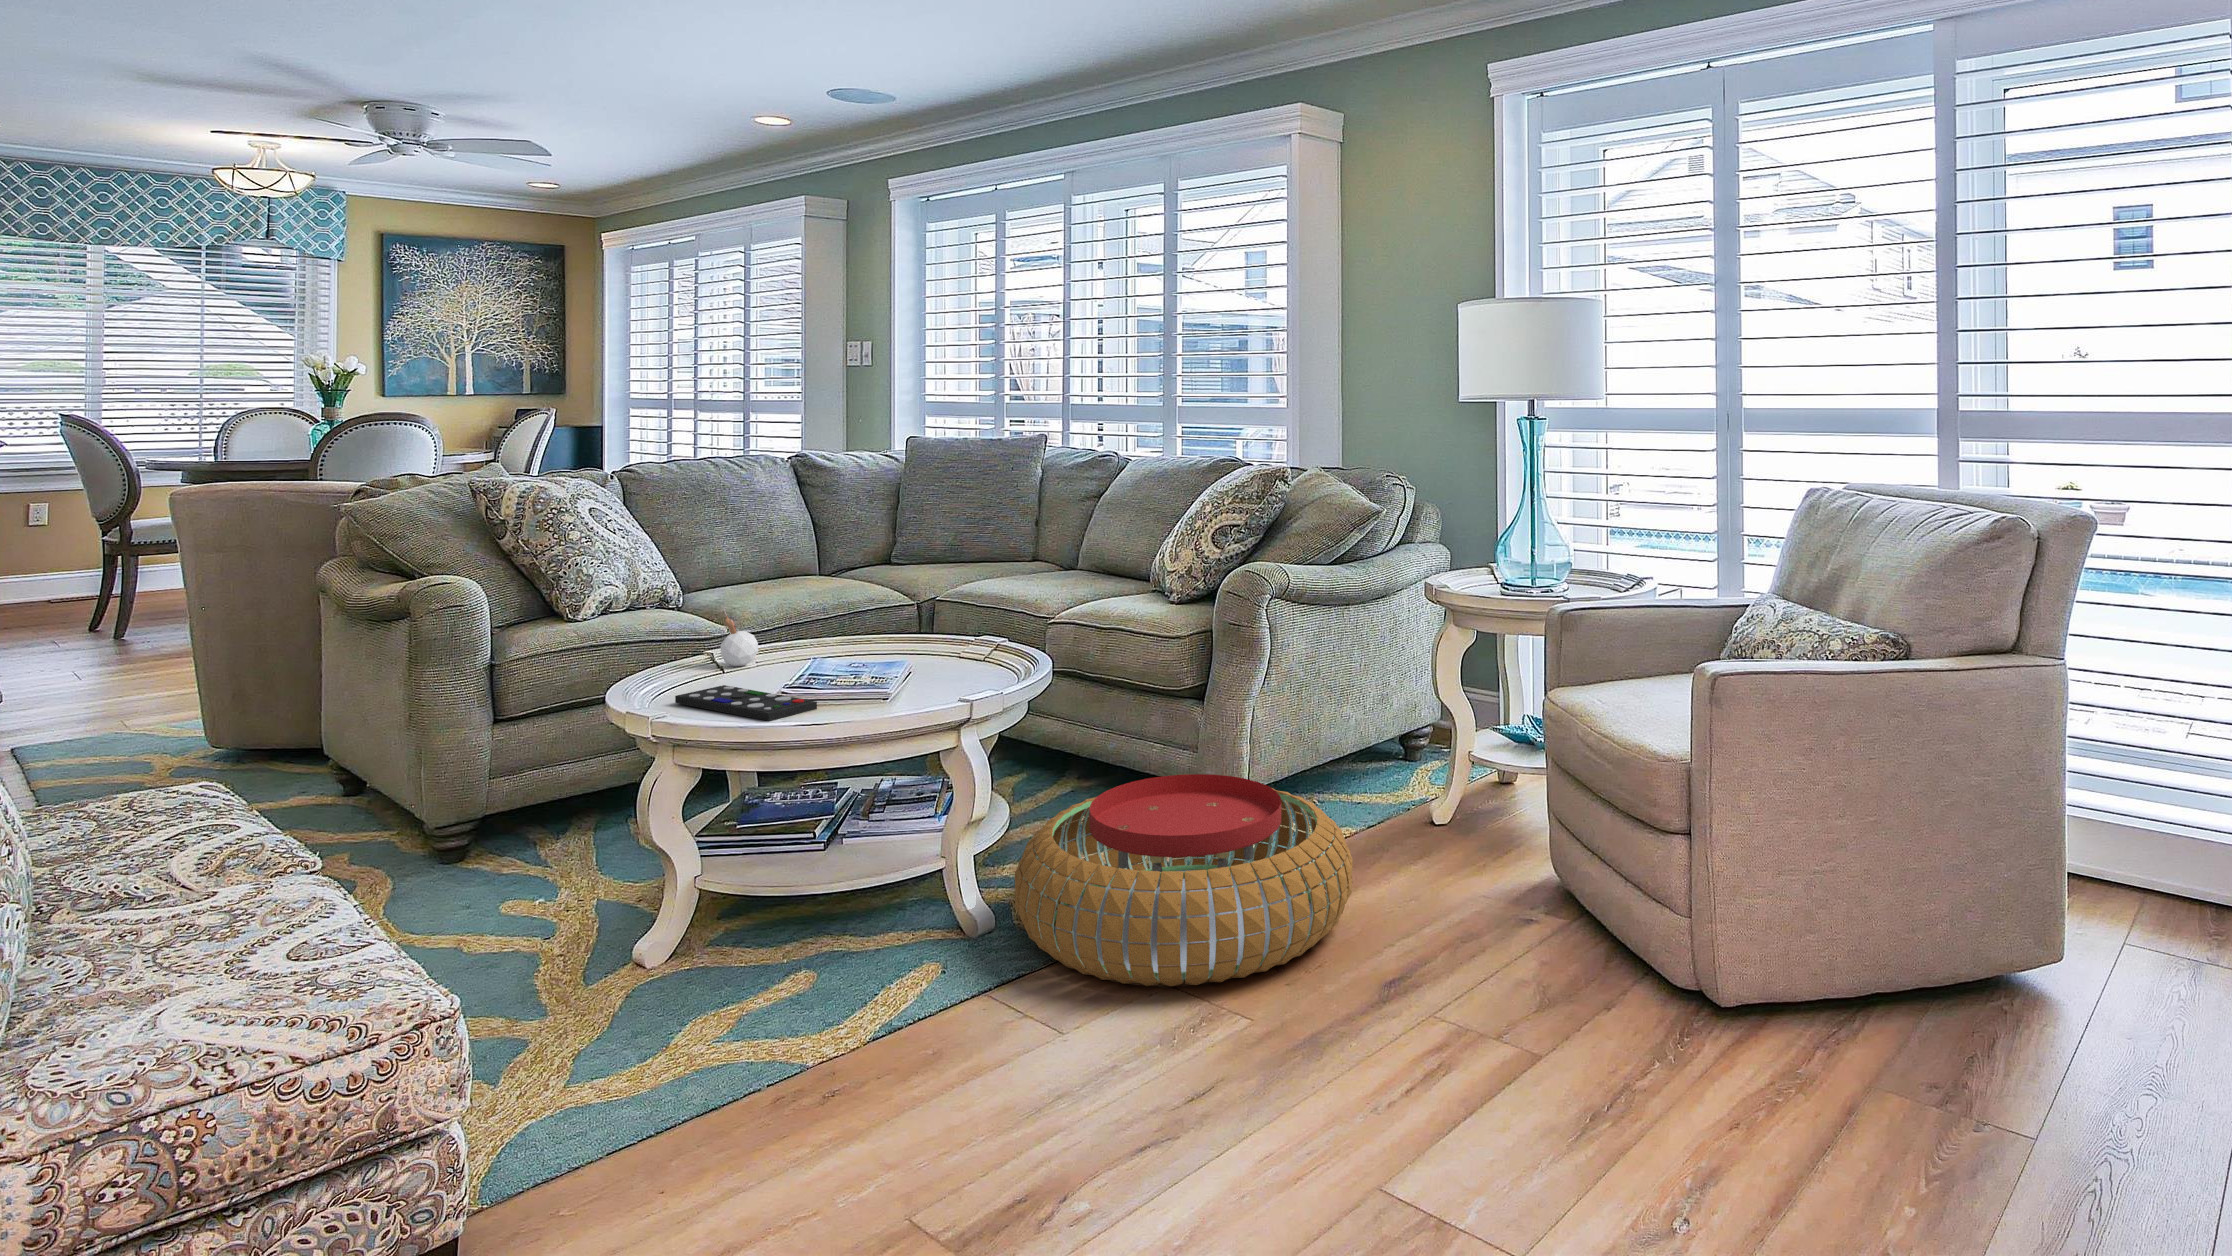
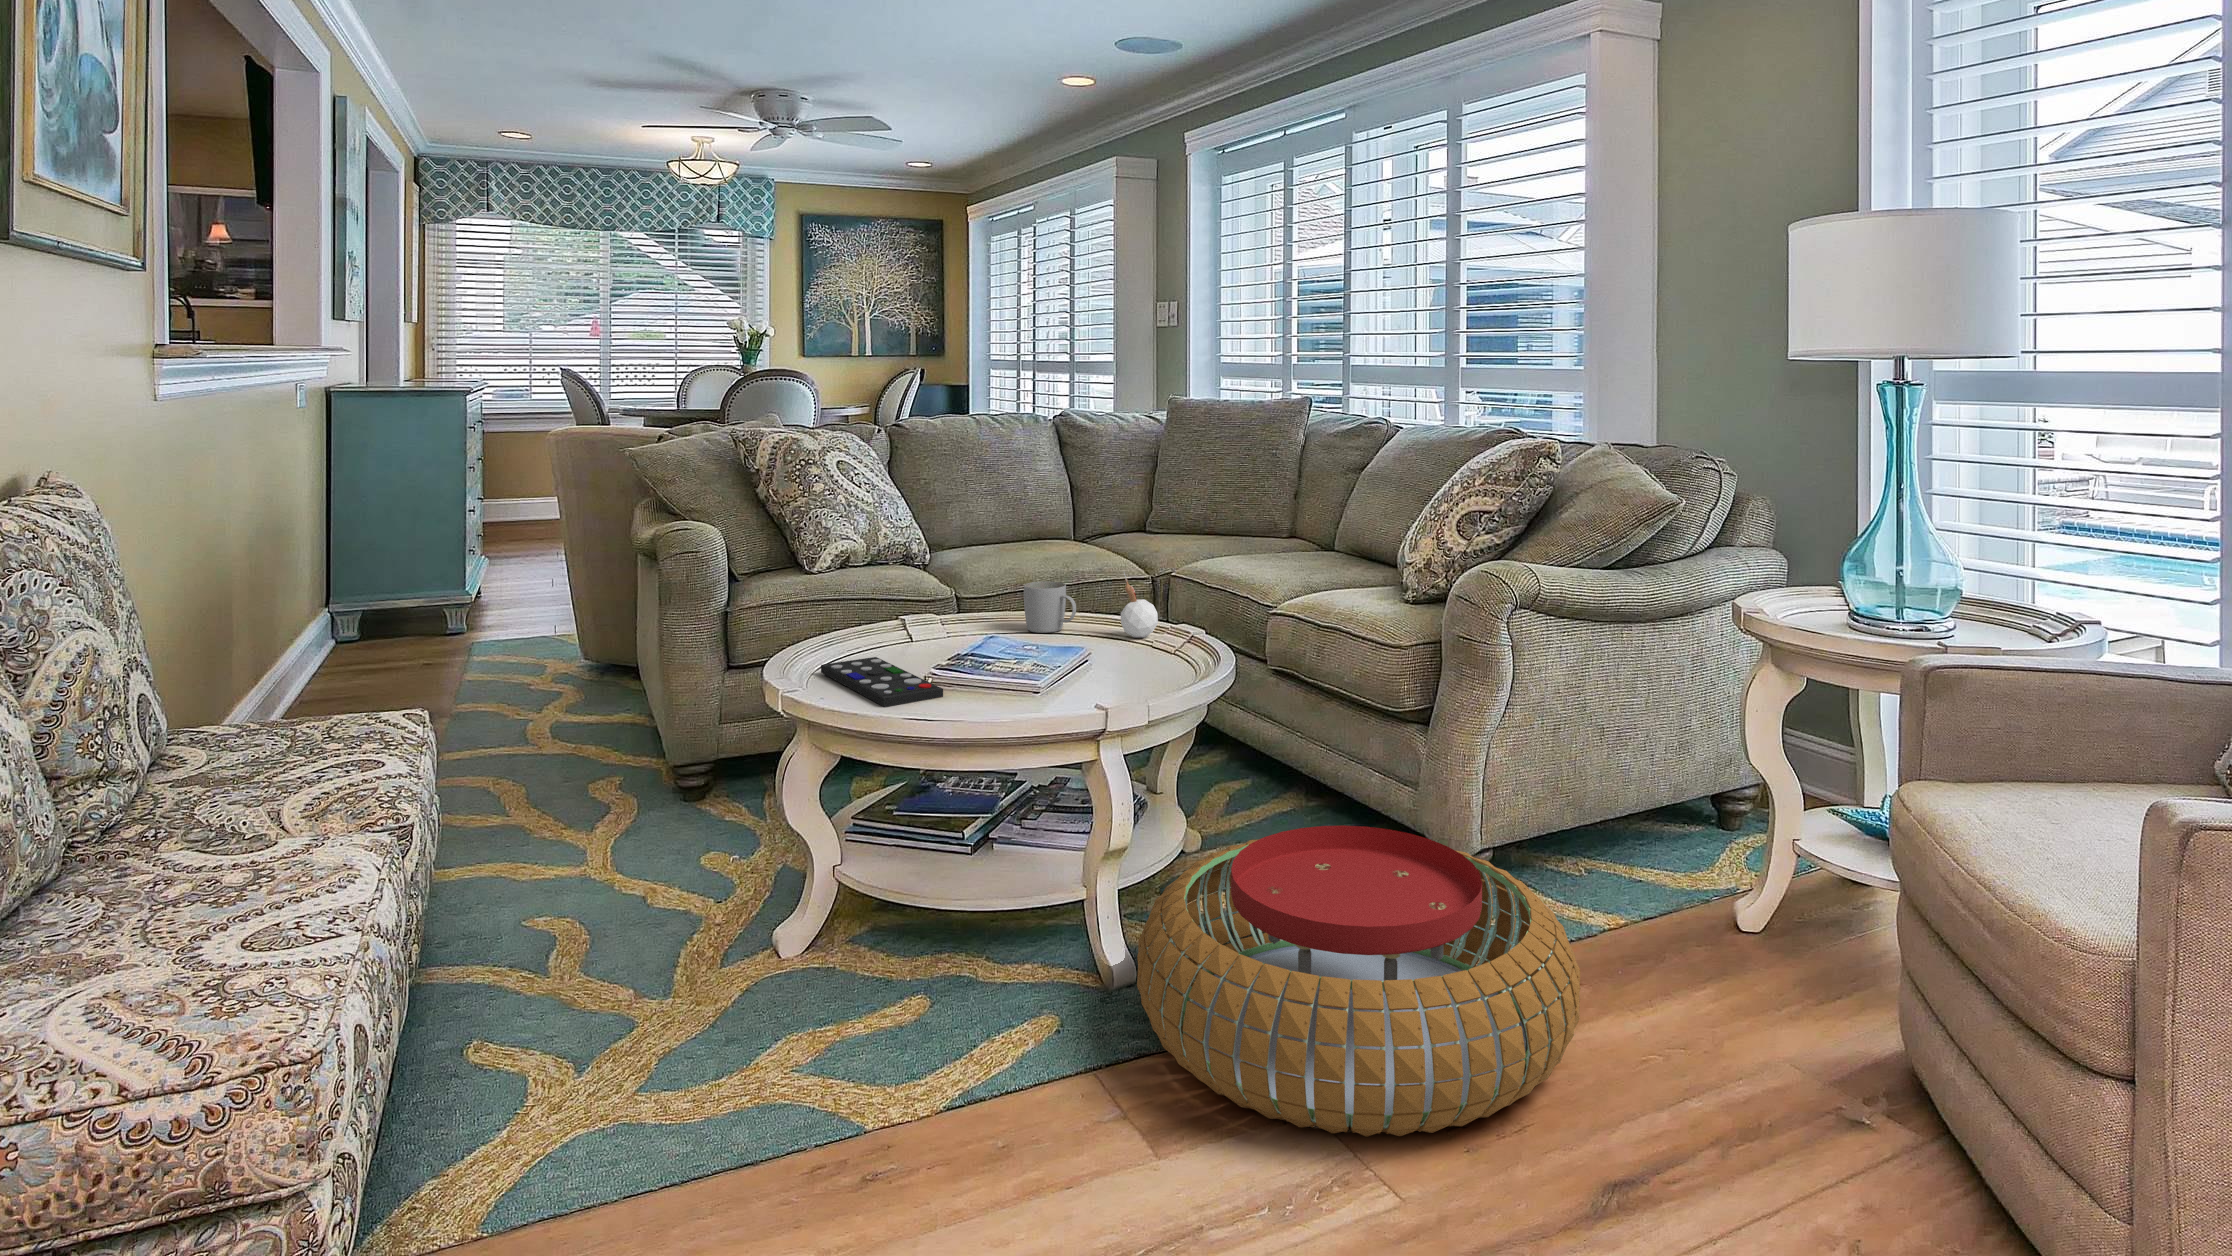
candle: present [720,607,758,666] -> present [1121,572,1158,638]
mug: none [841,609,894,655] -> present [1024,582,1076,633]

